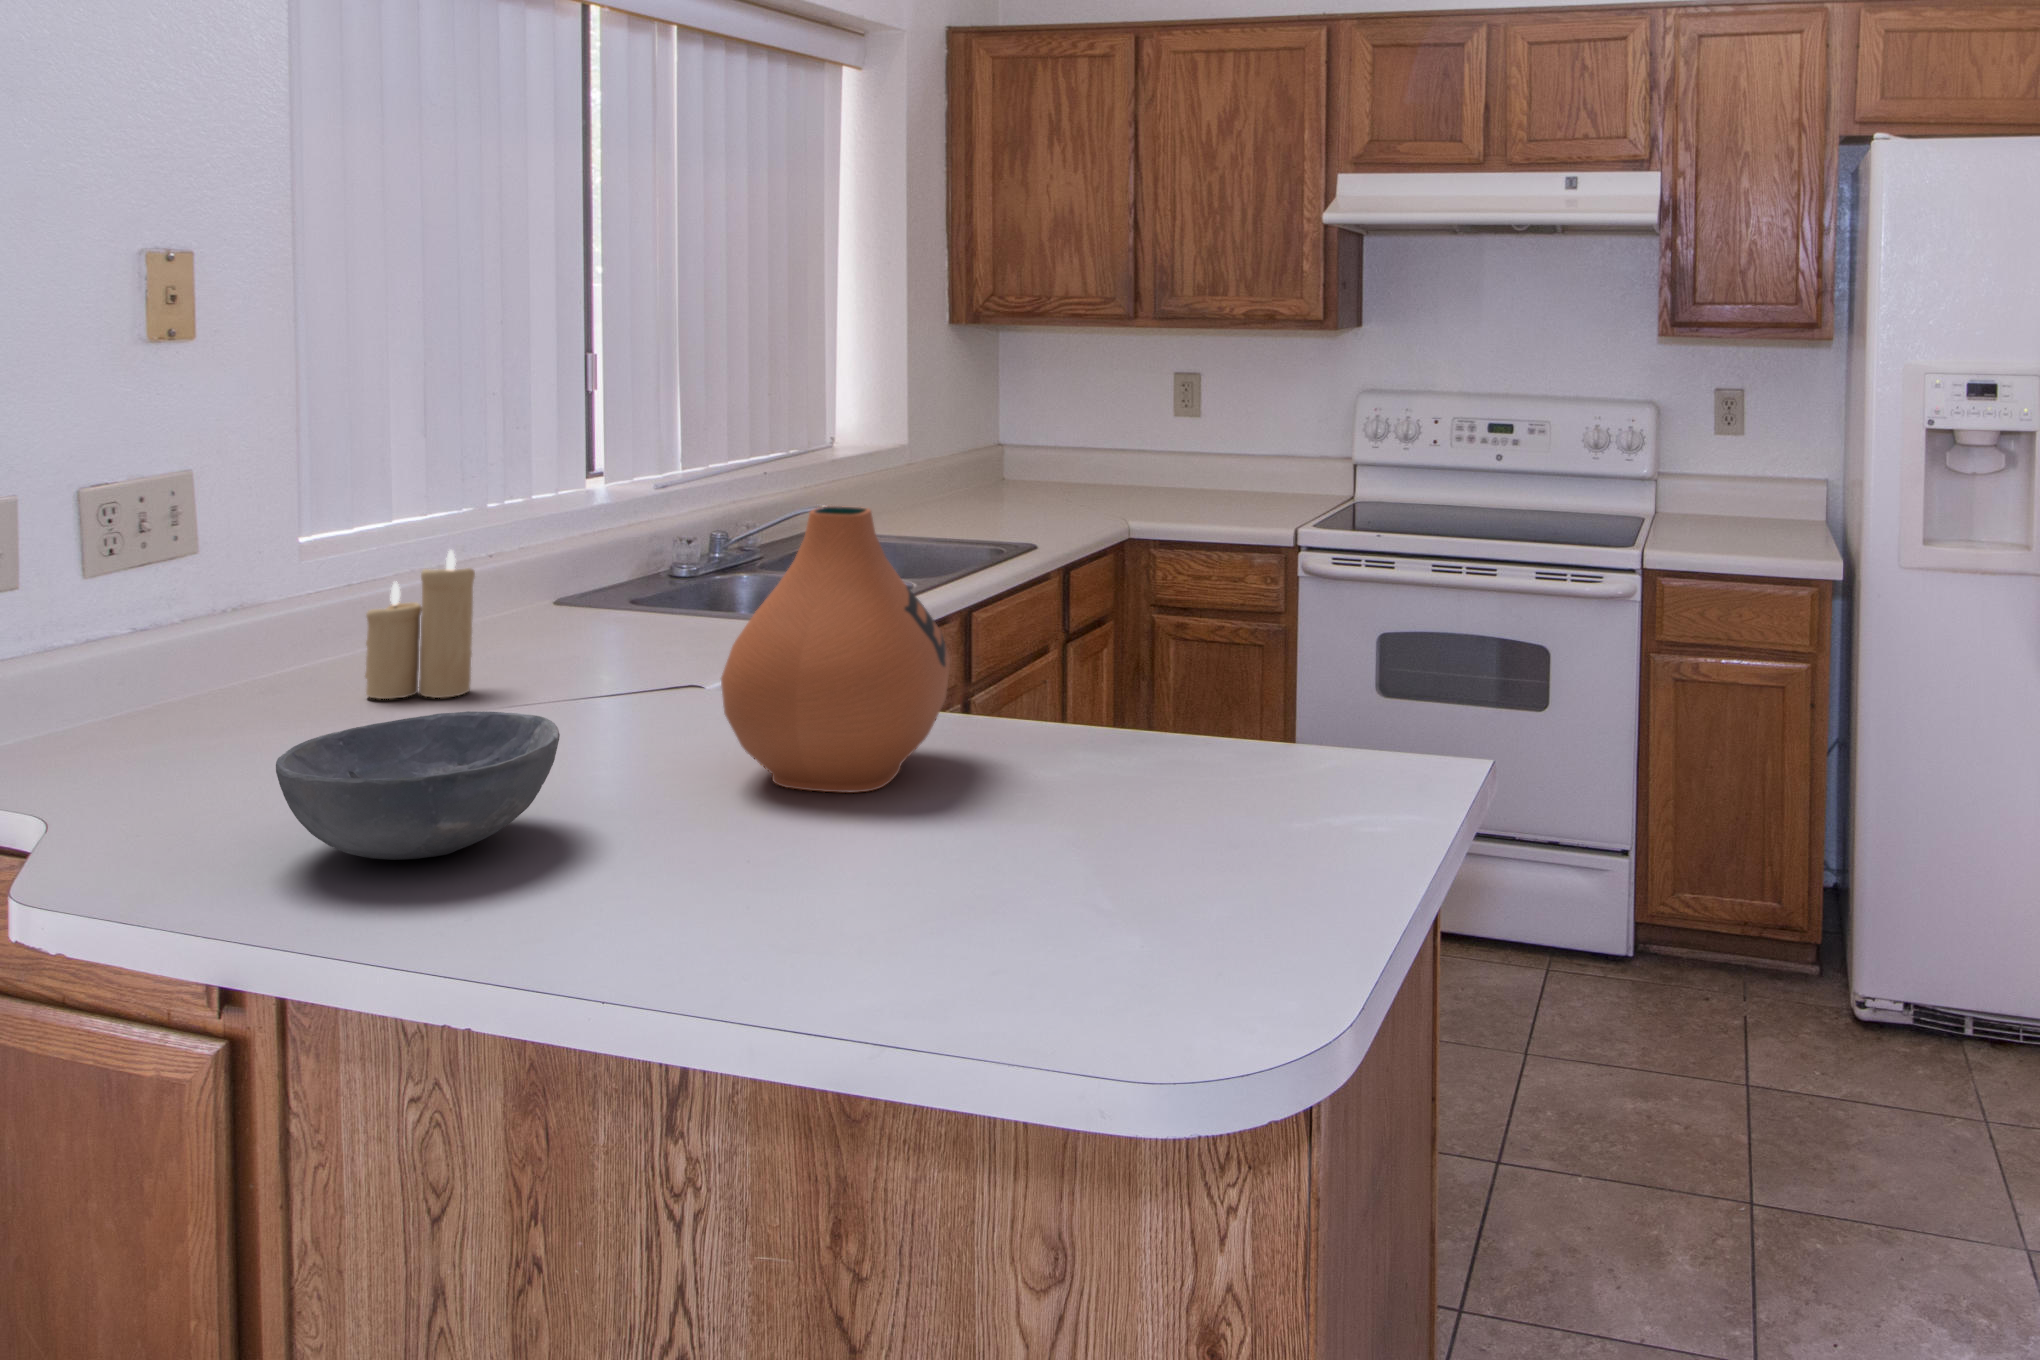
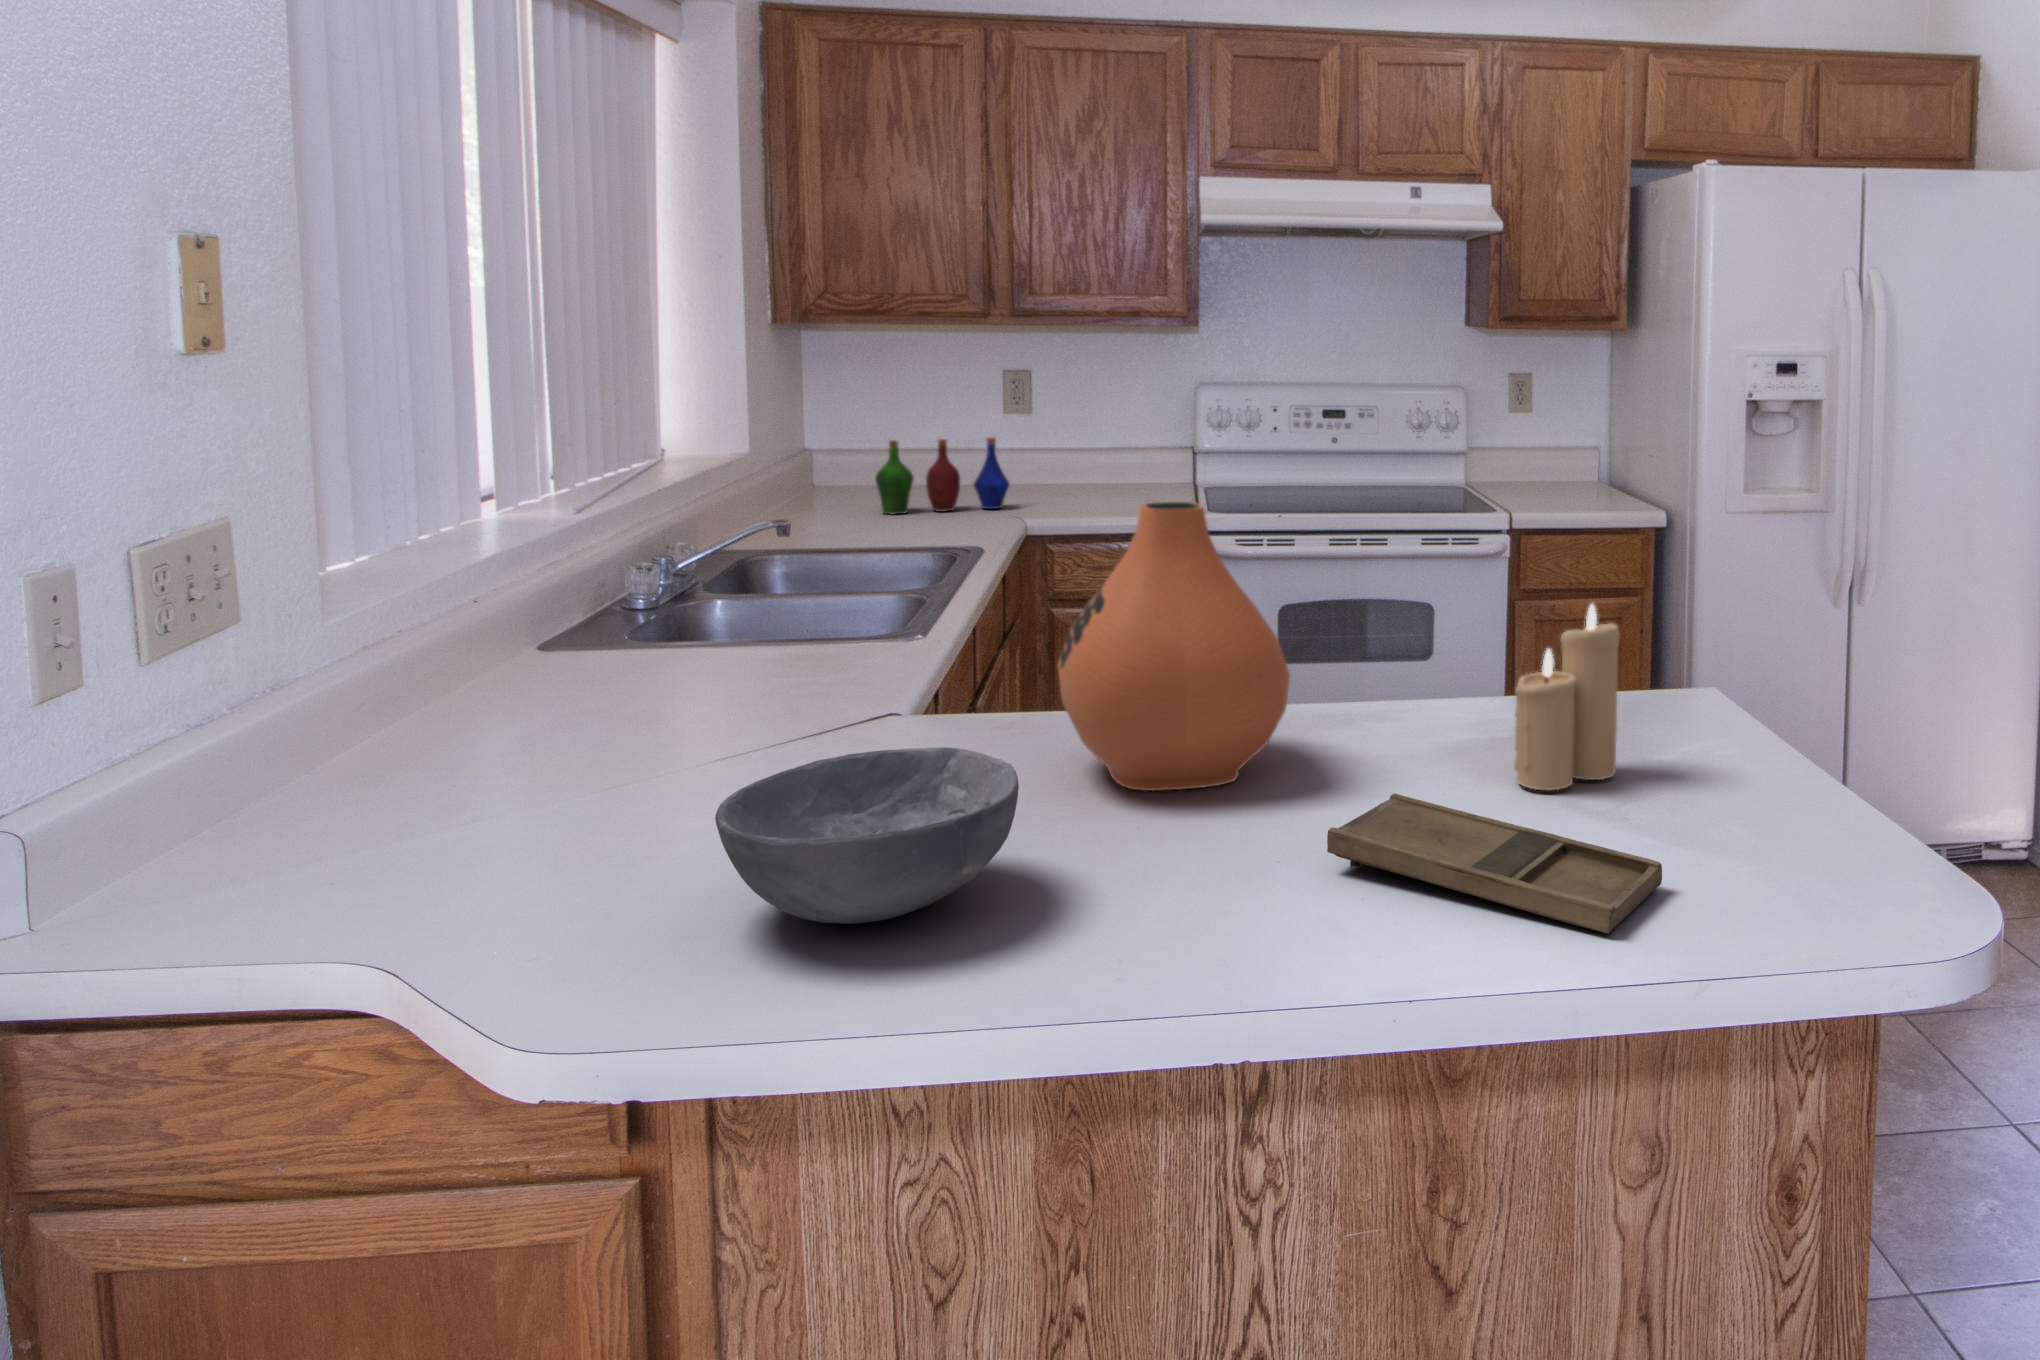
bottle: none [1001,432,1130,506] -> present [875,438,1010,514]
candle: present [365,550,475,699] -> present [1514,604,1620,790]
tray: none [803,822,1072,994] -> present [1327,793,1662,933]

